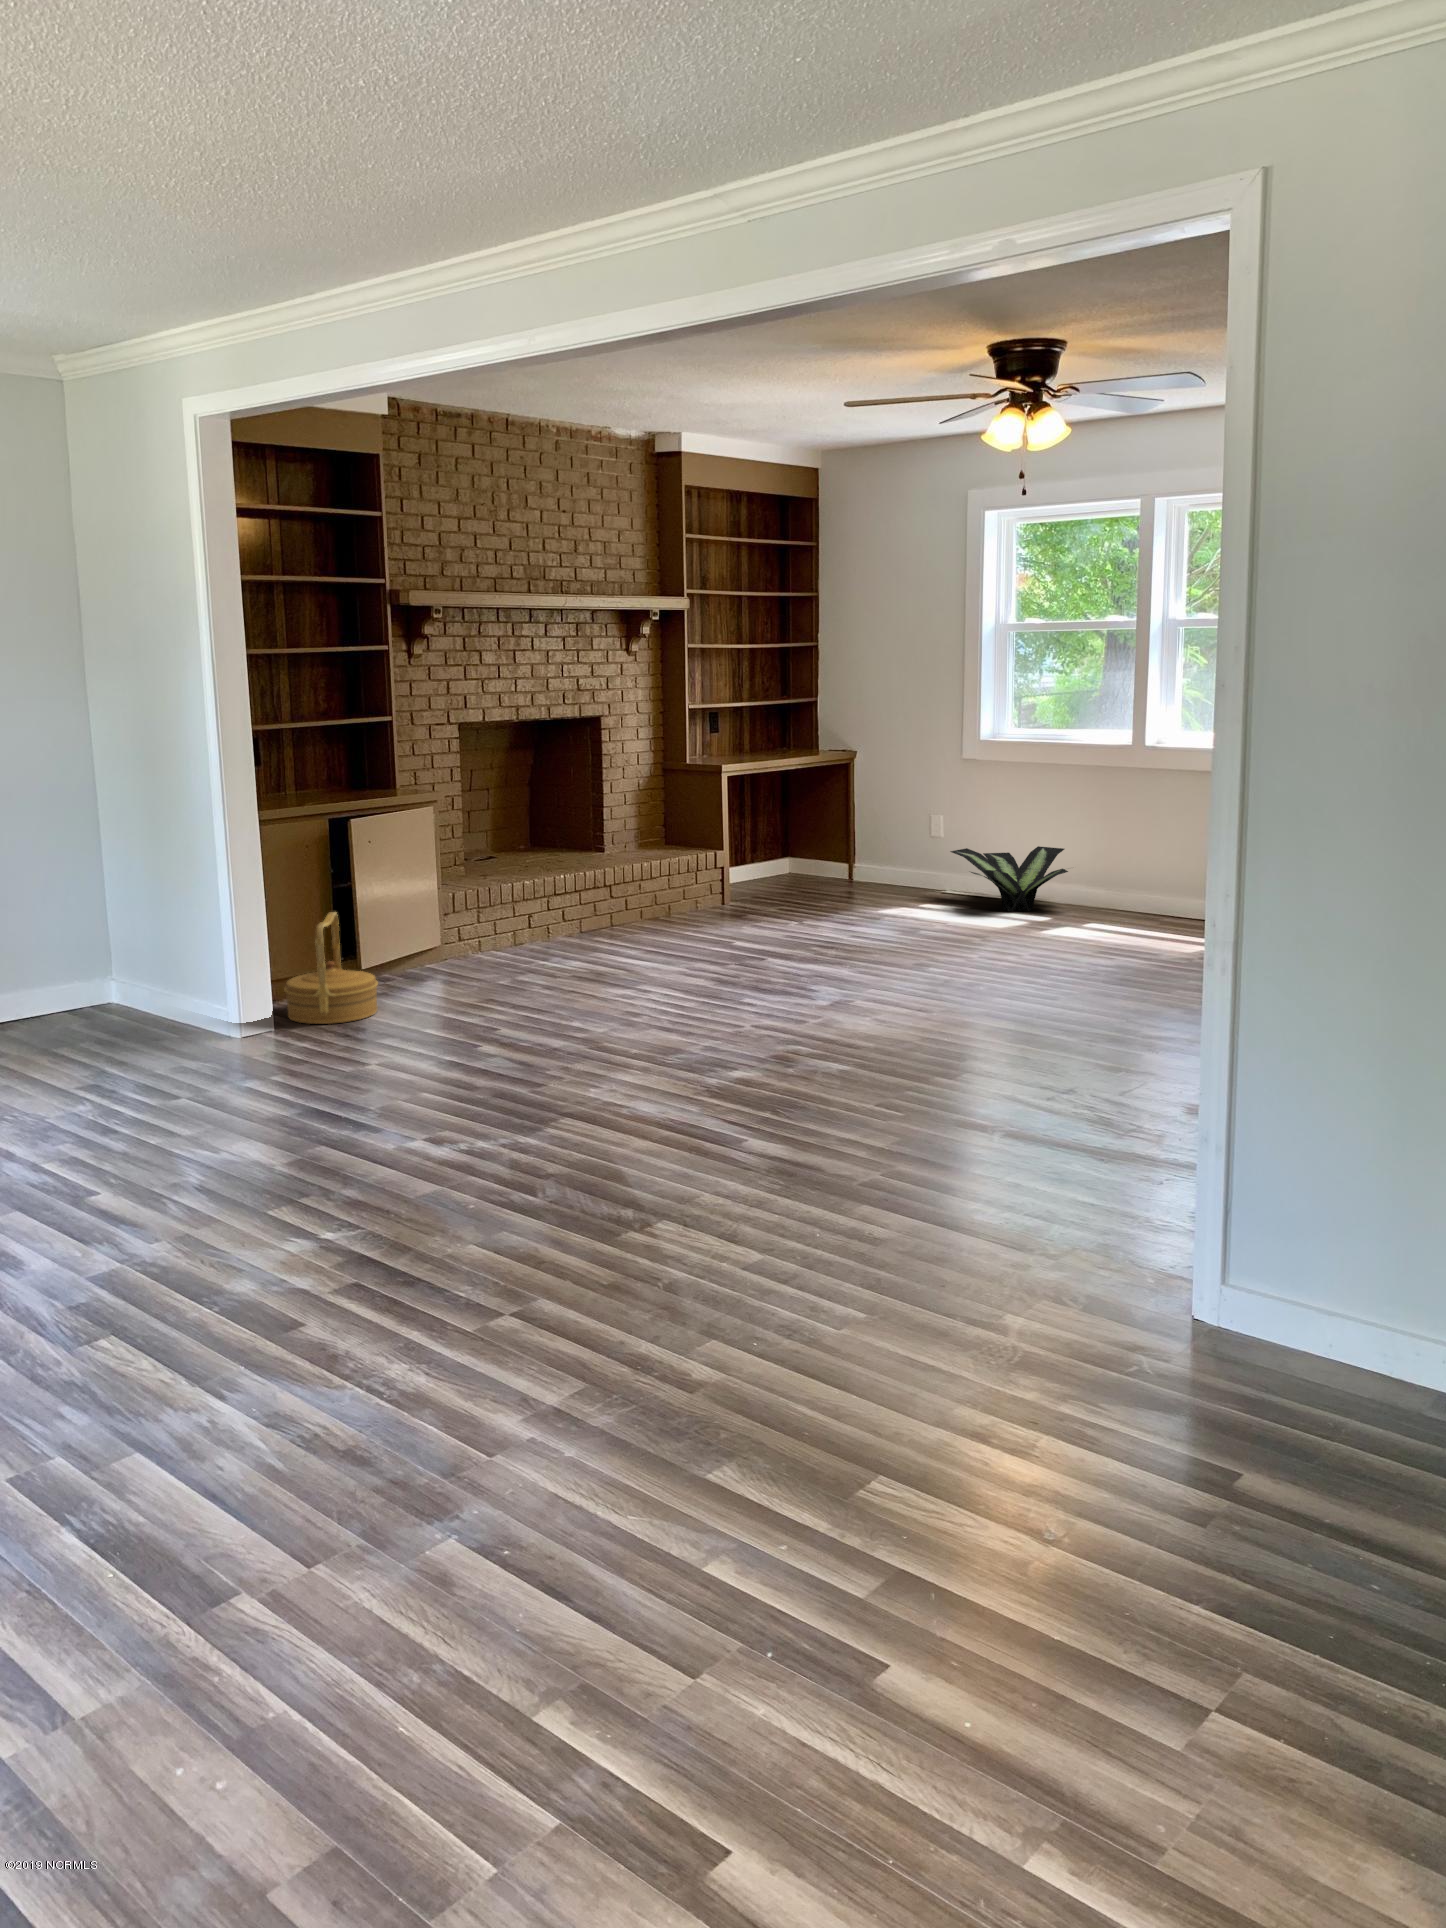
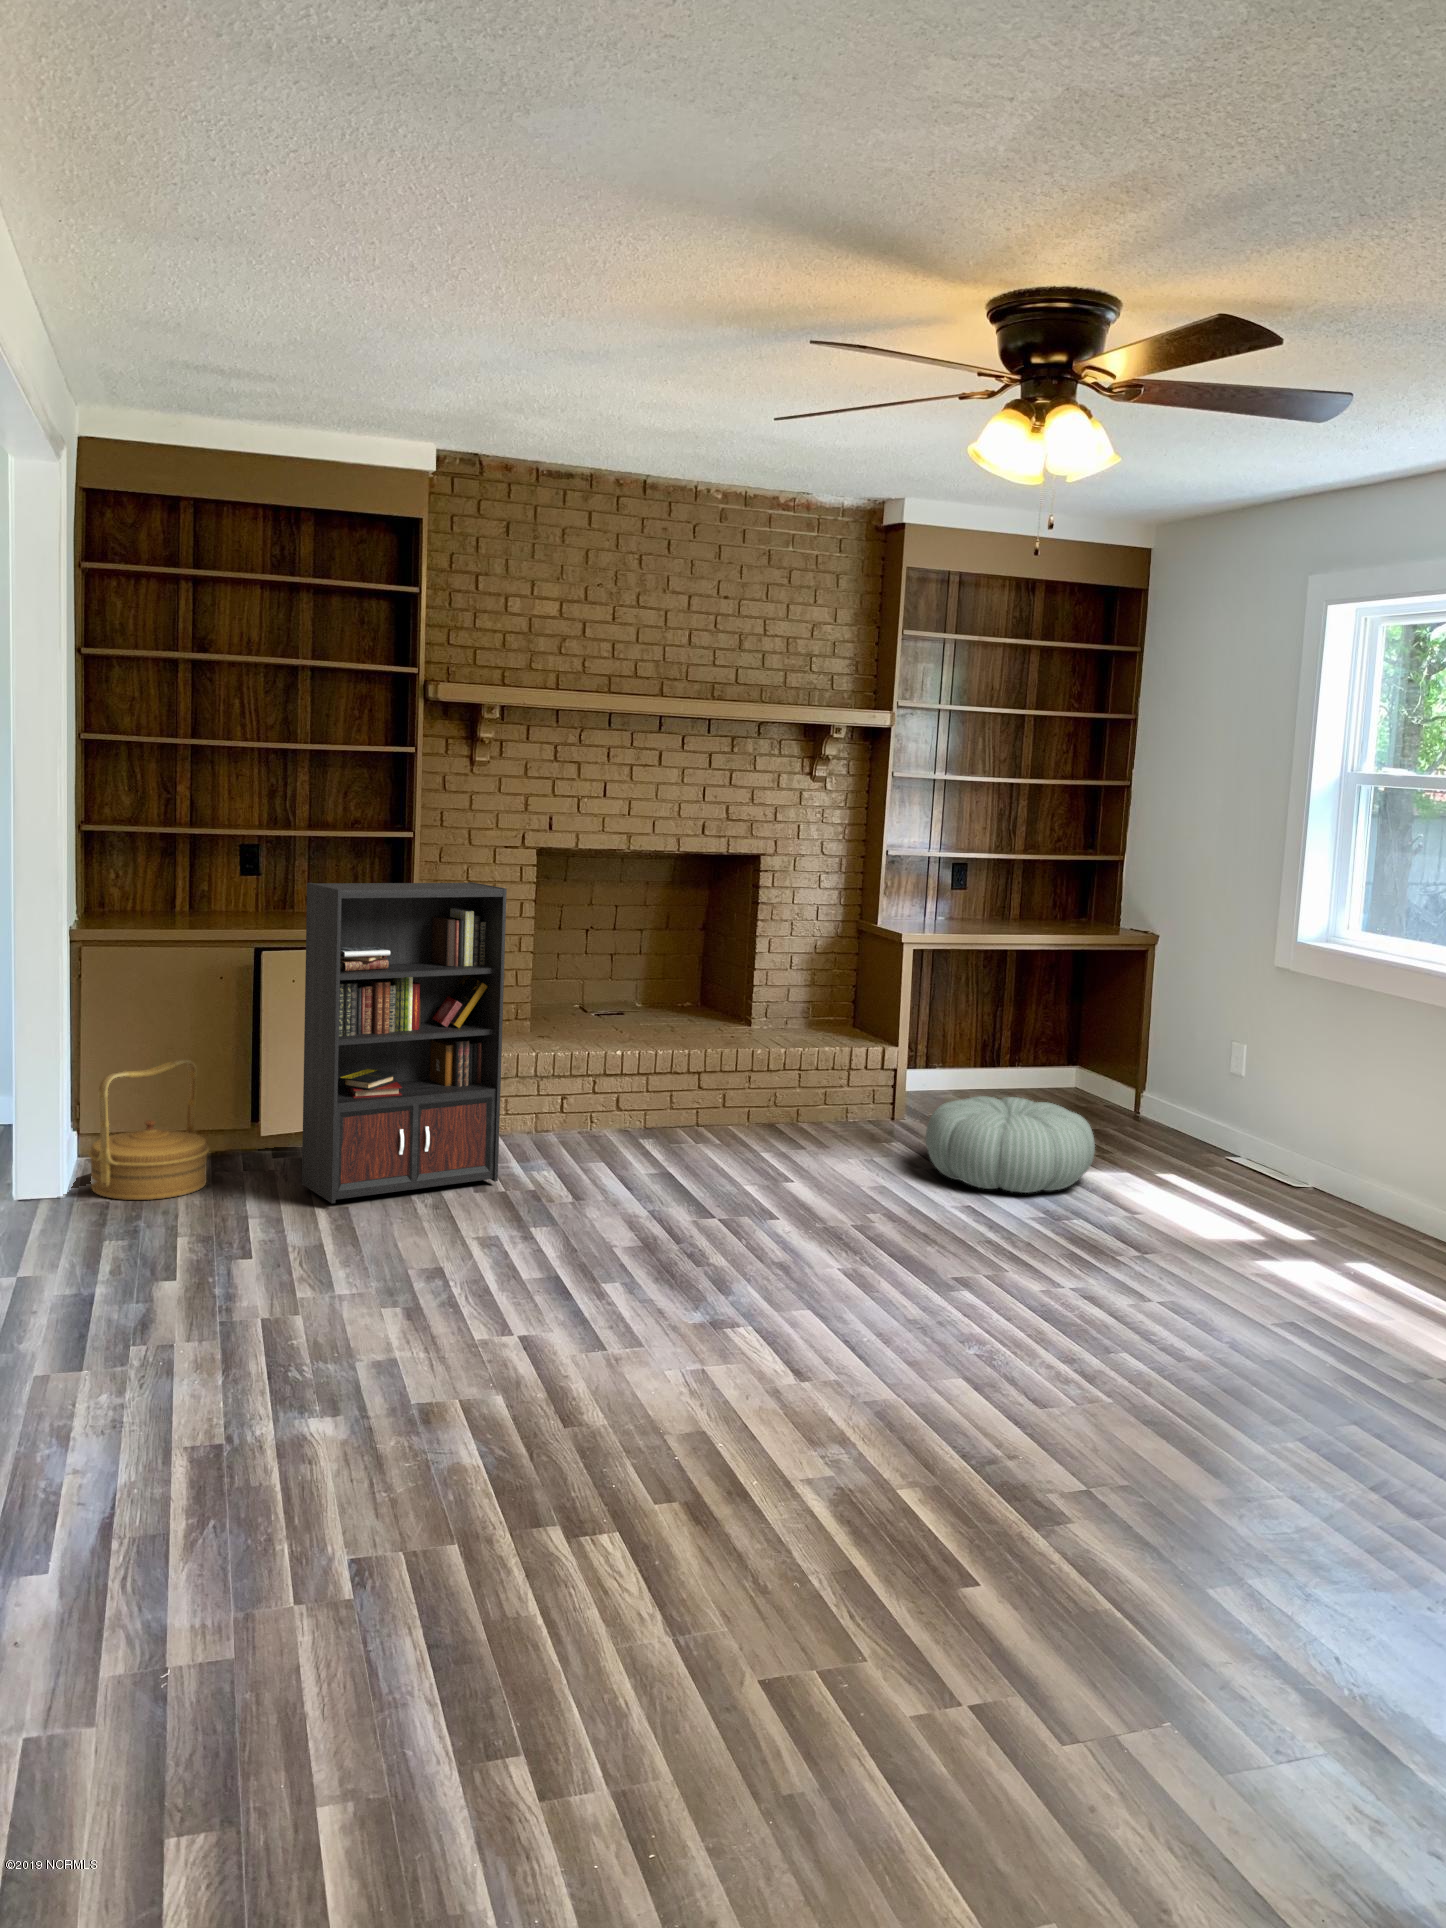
bookcase: none [436,749,572,999] -> present [302,882,507,1203]
potted plant: present [950,846,1068,911] -> none [1194,1092,1385,1206]
pouf: none [803,869,918,929] -> present [926,1096,1095,1193]

